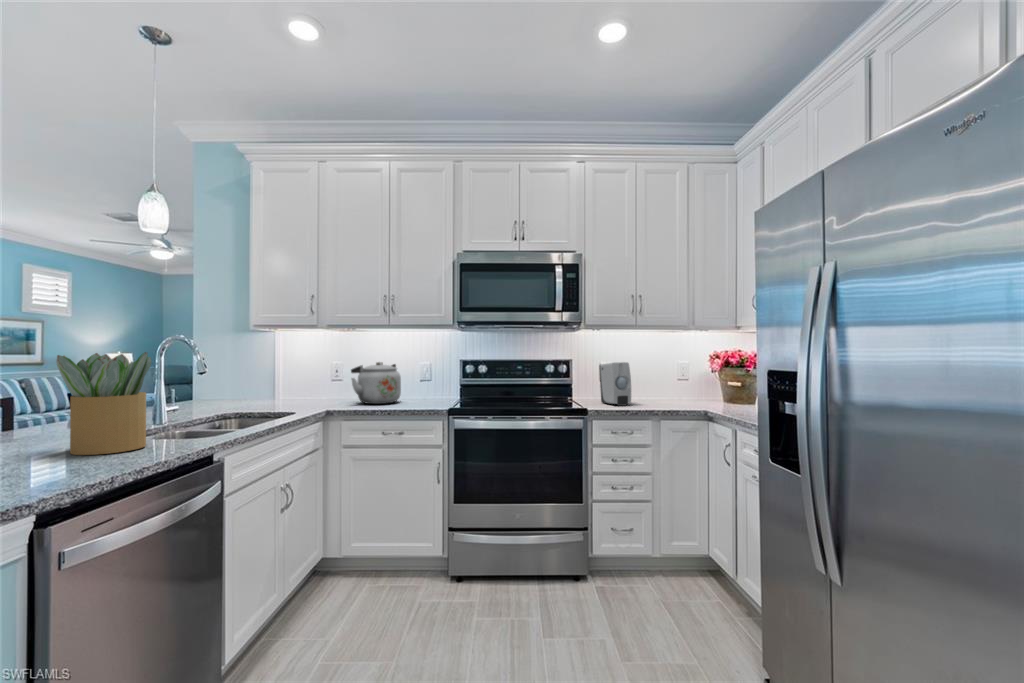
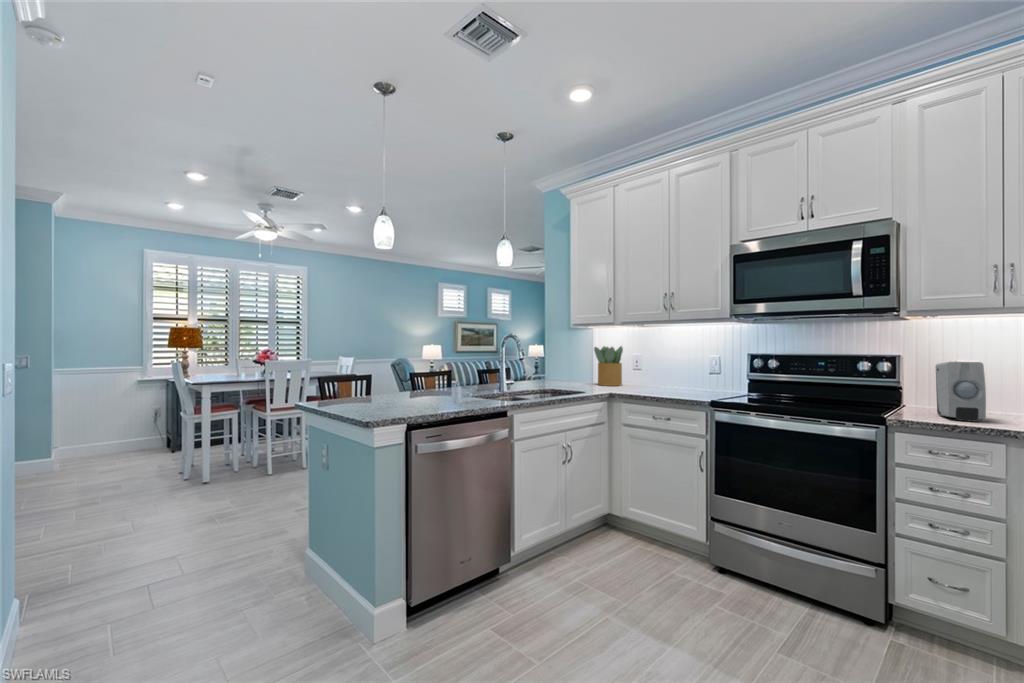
potted plant: present [56,352,152,455] -> present [594,346,623,386]
kettle: present [351,362,401,404] -> none [636,354,684,392]

